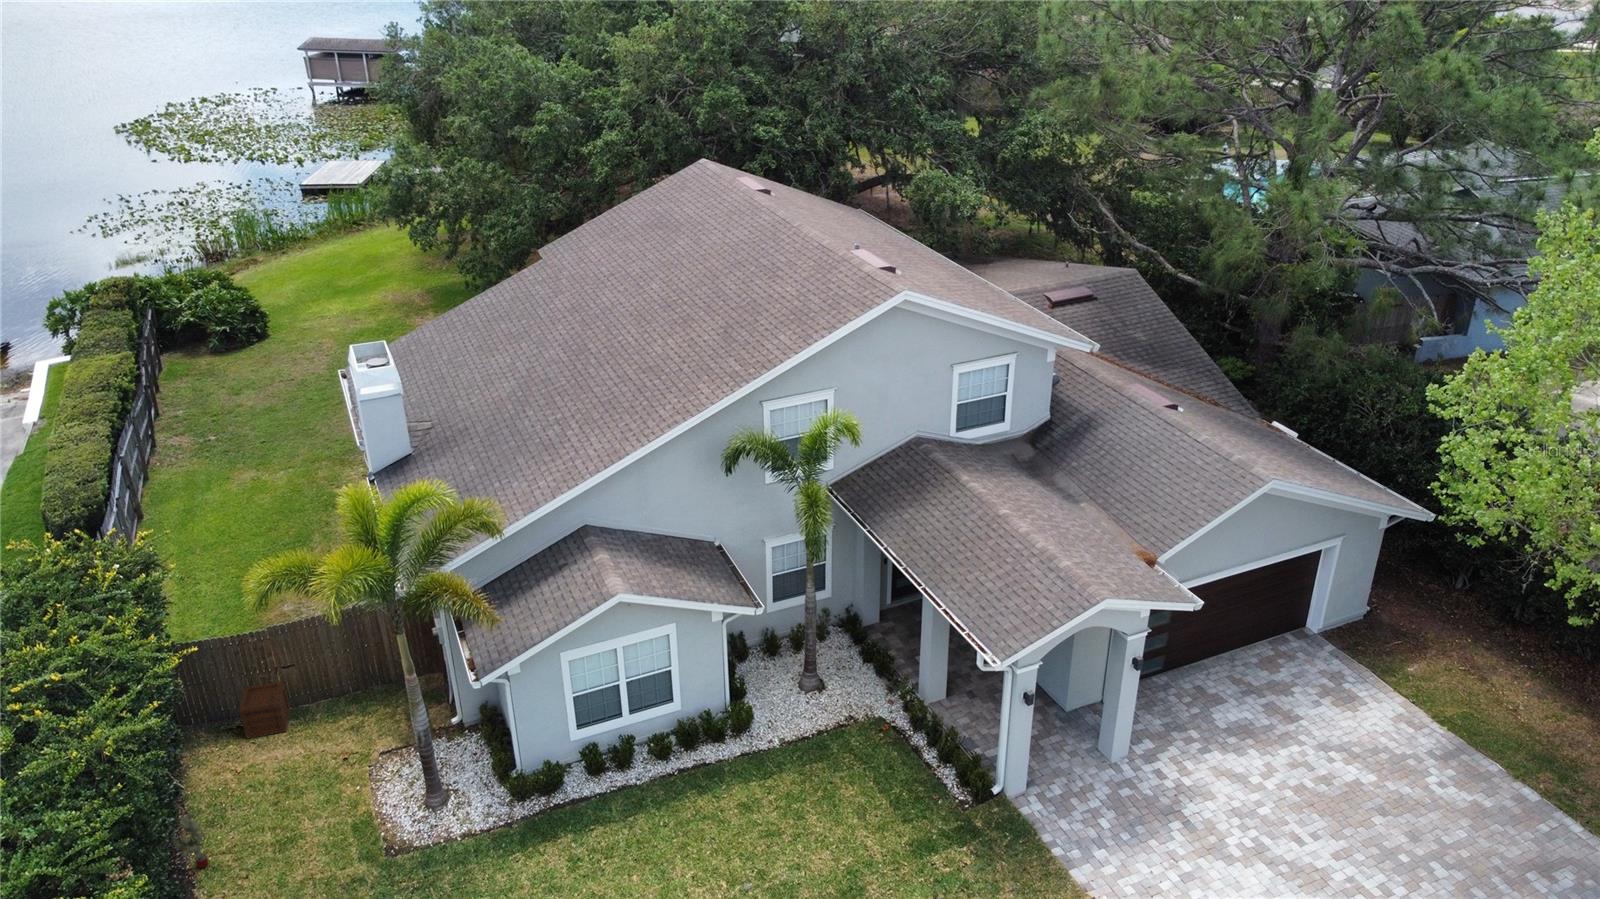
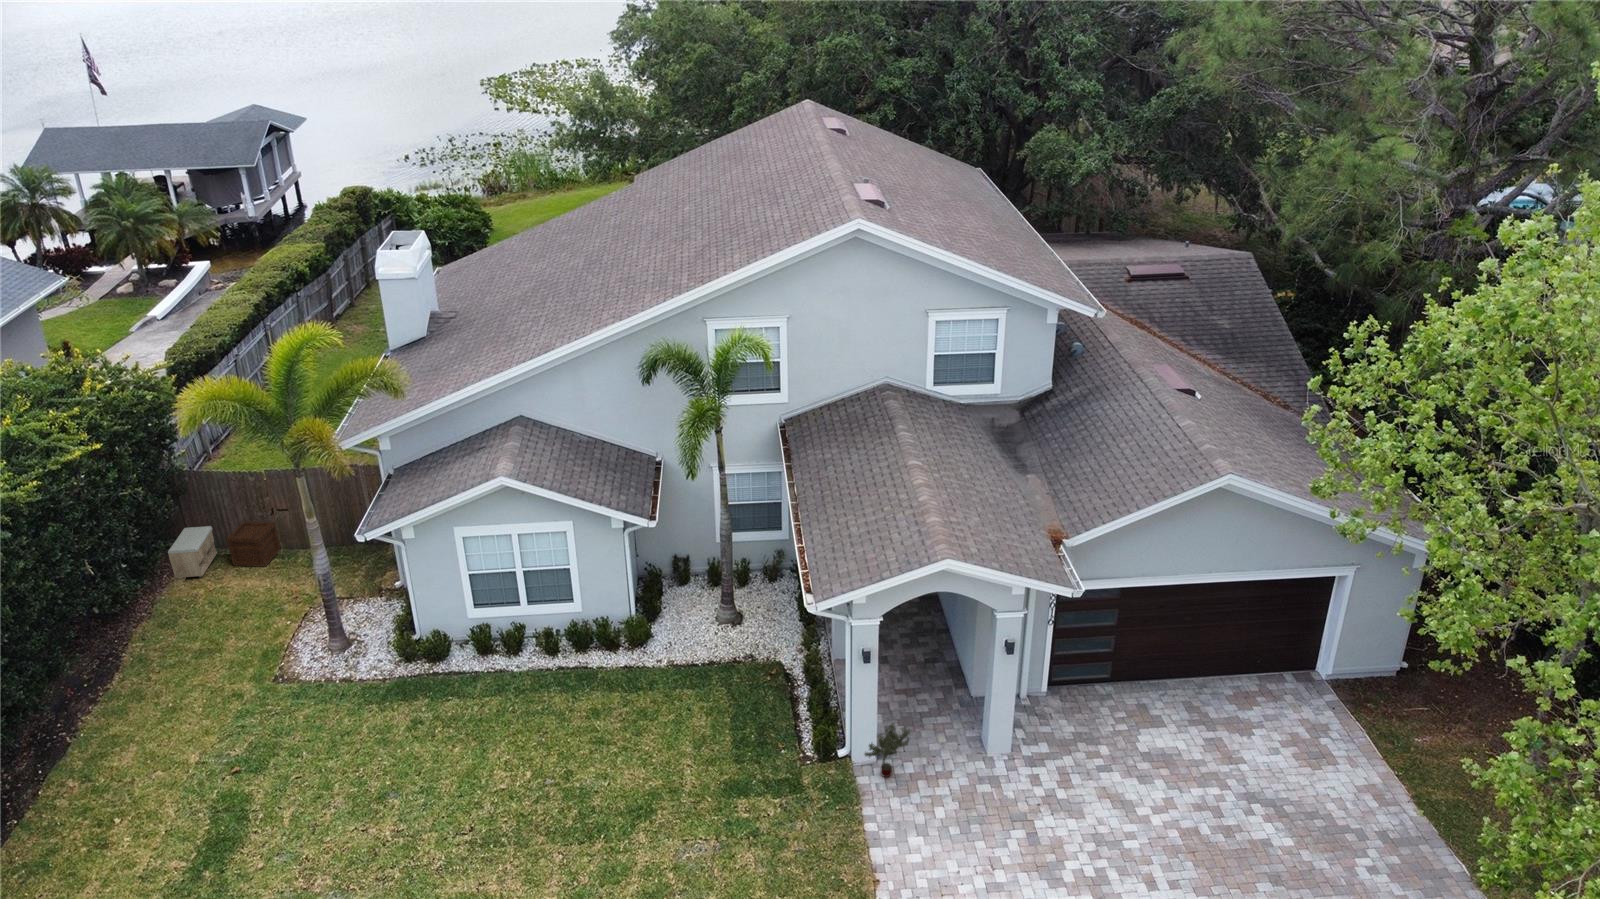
storage bench: none [179,701,220,767] -> present [168,526,217,579]
potted tree: present [173,814,208,868] -> present [865,723,910,777]

